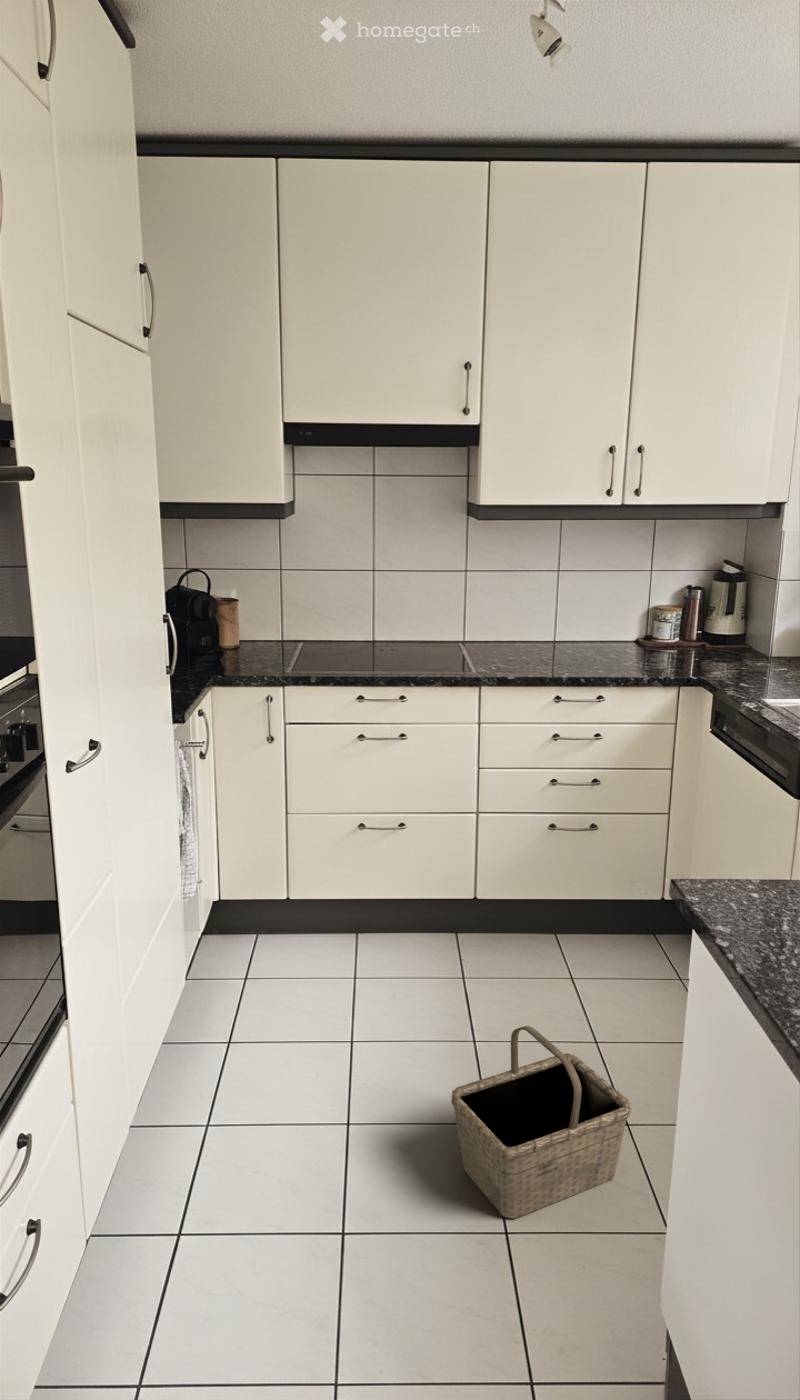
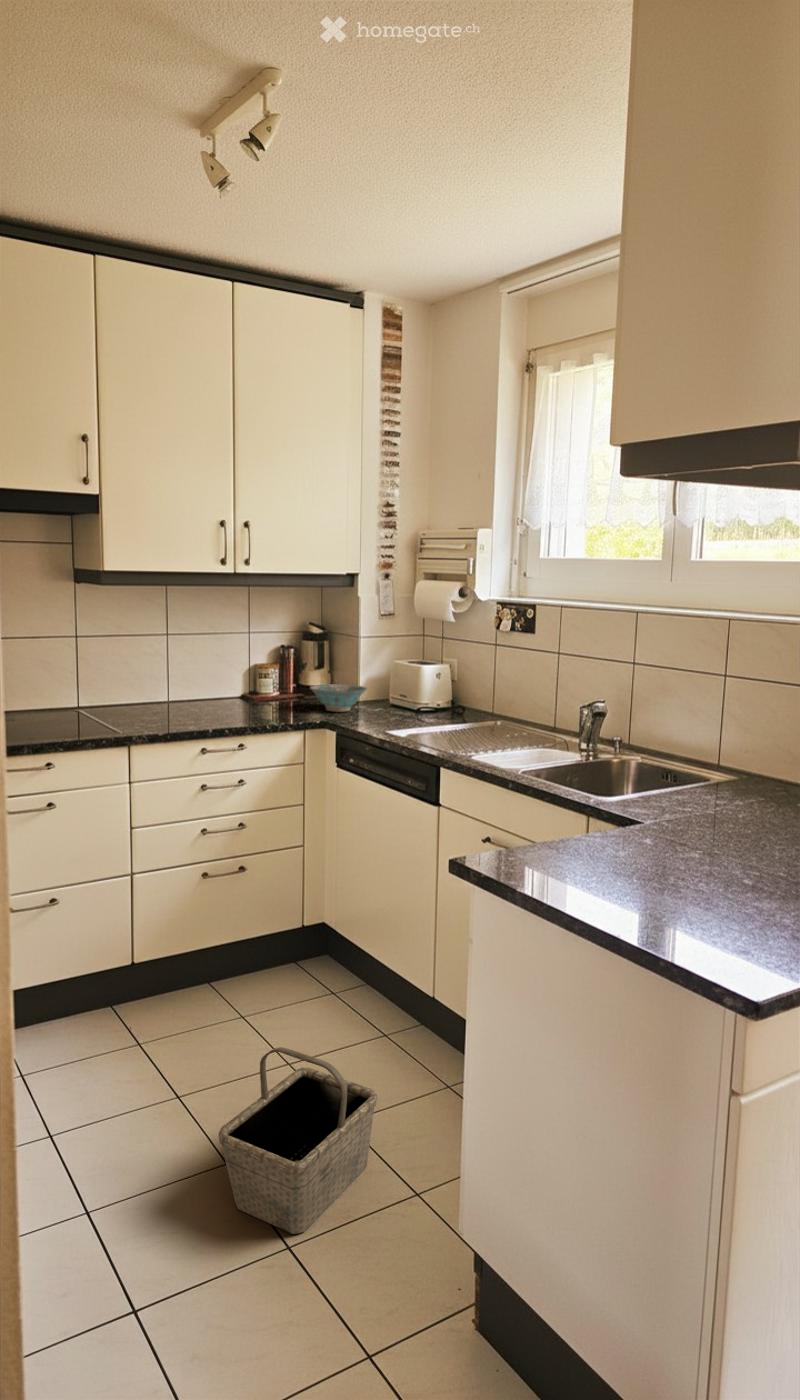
ceramic bowl: none [699,635,770,669] -> present [310,684,367,712]

